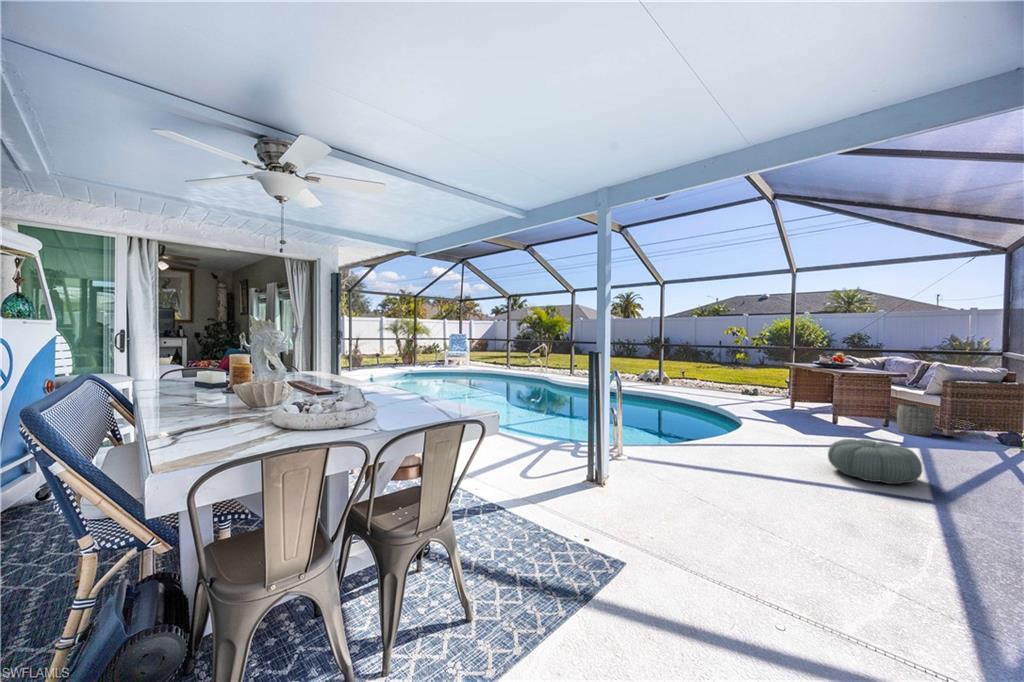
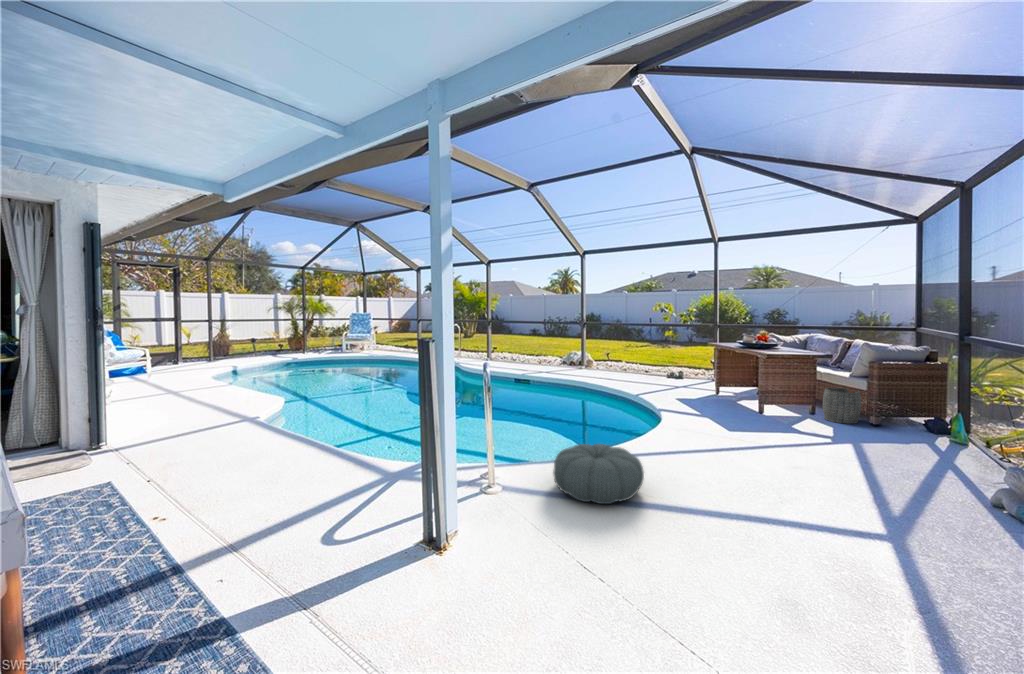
pouf: present [828,439,922,484] -> present [553,444,644,504]

